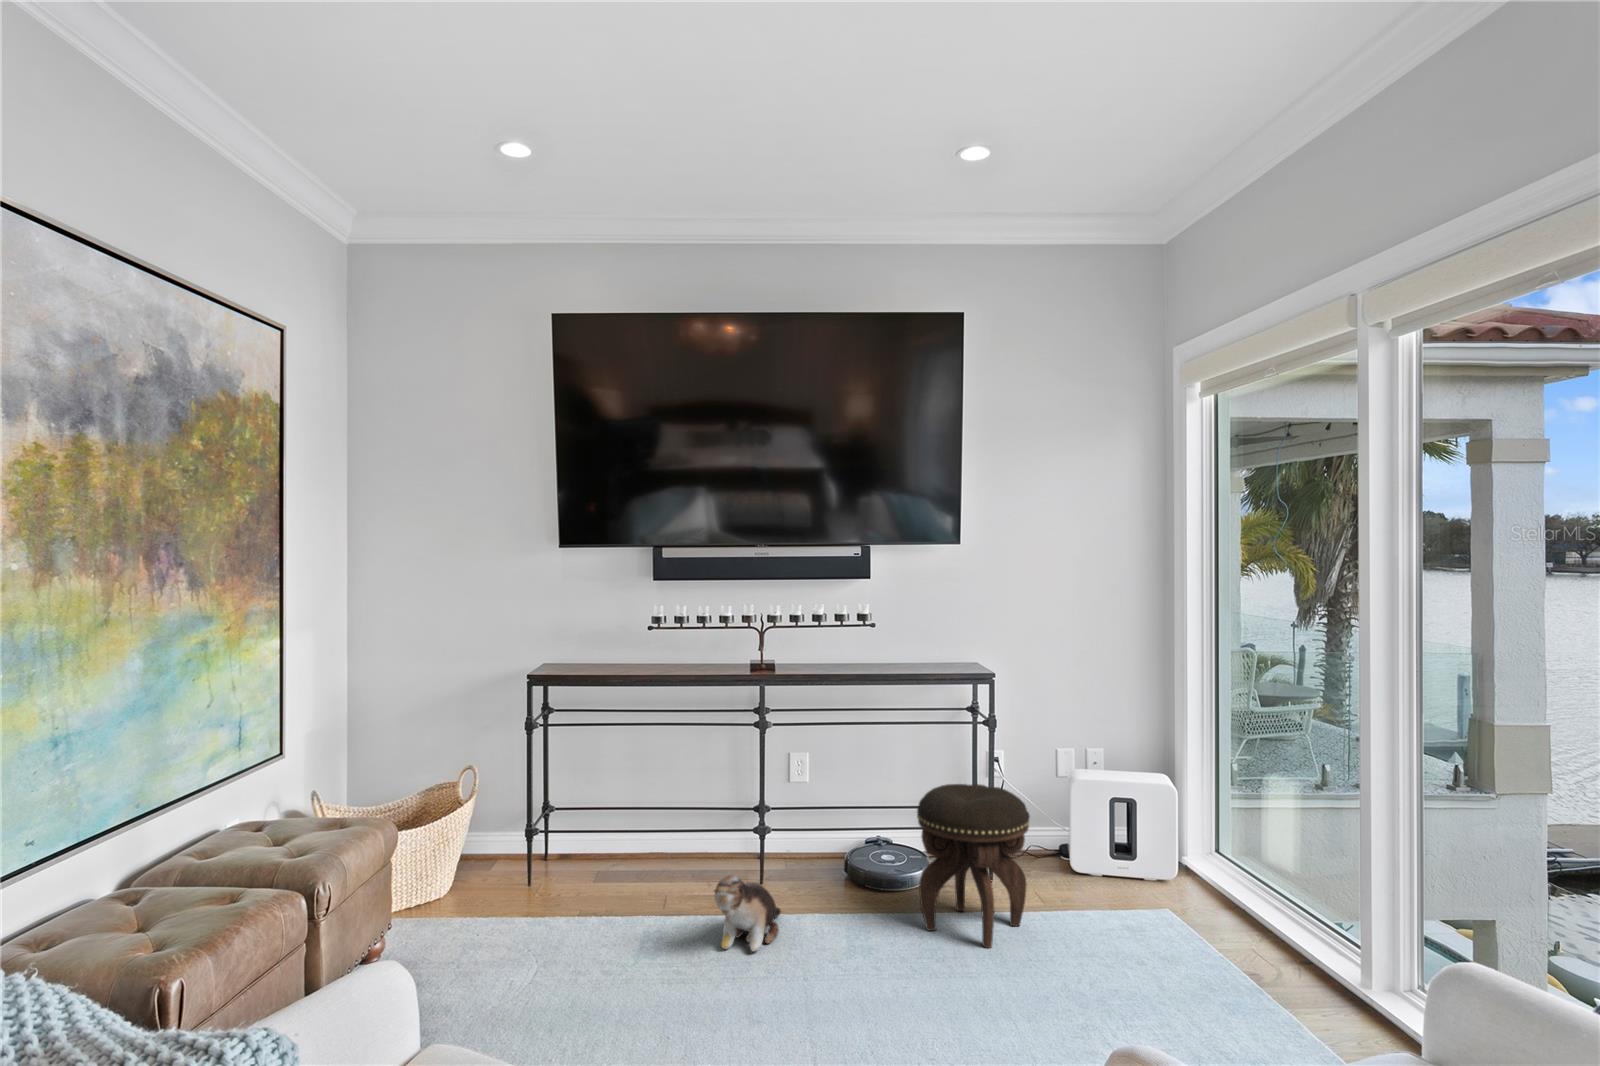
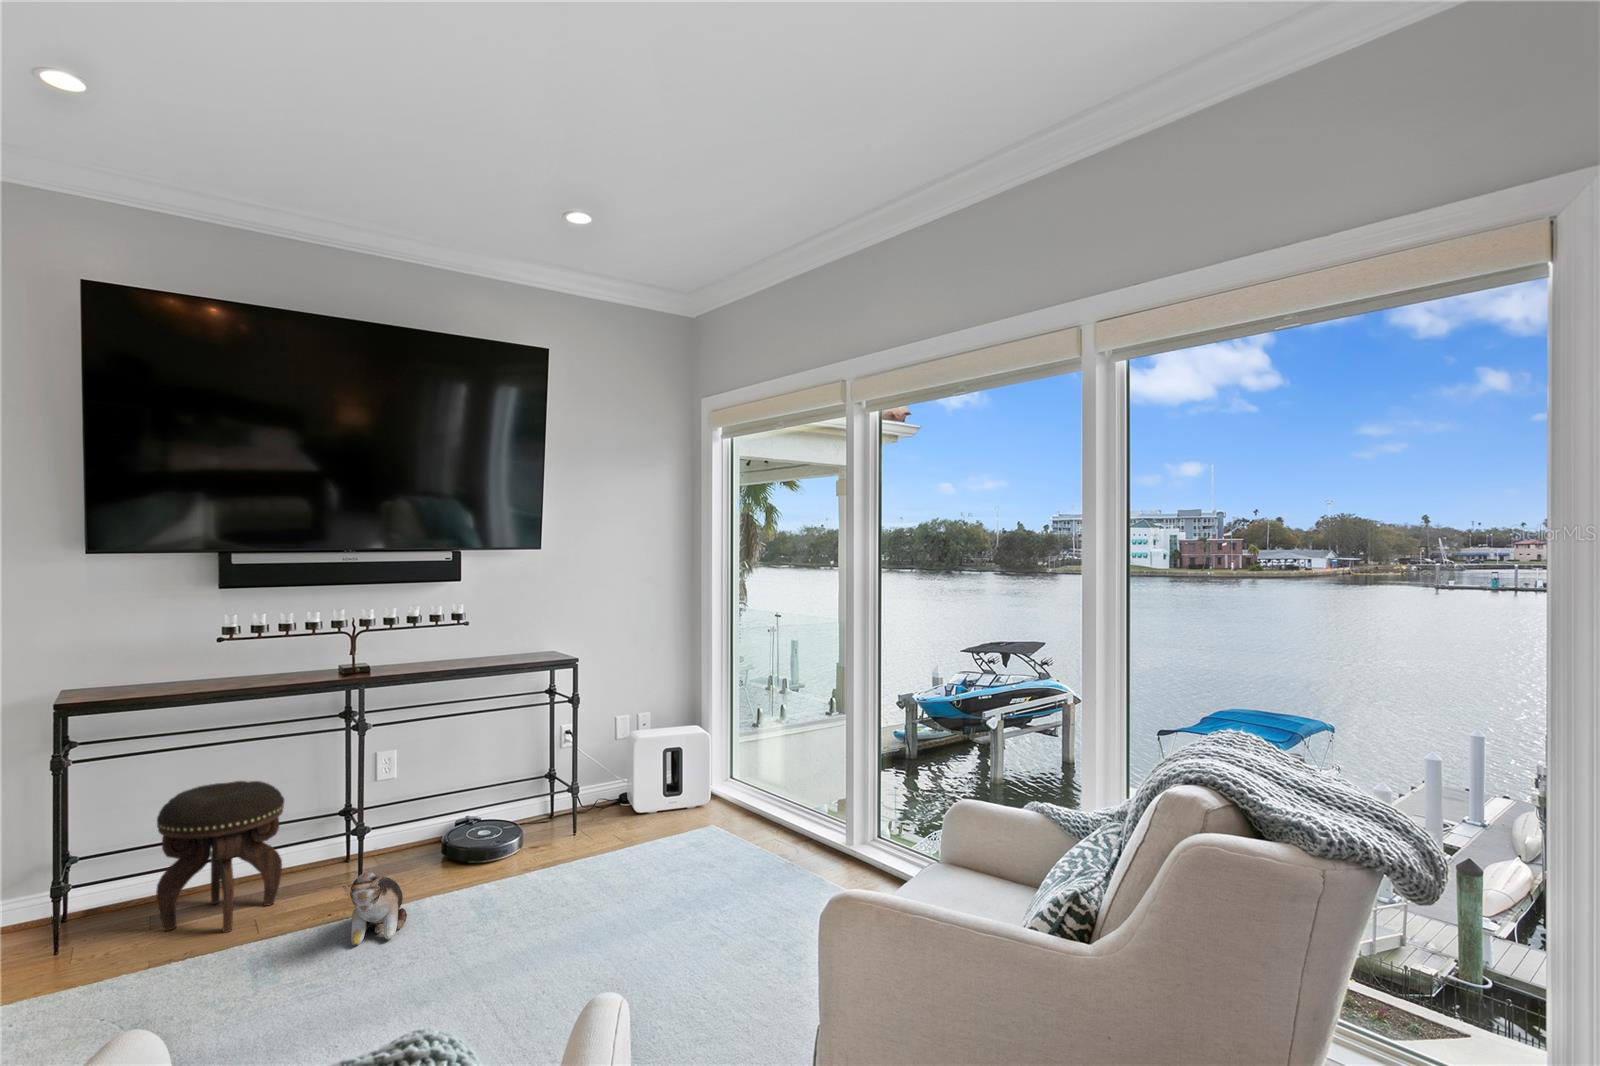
footstool: present [917,784,1030,948] -> present [156,781,284,933]

